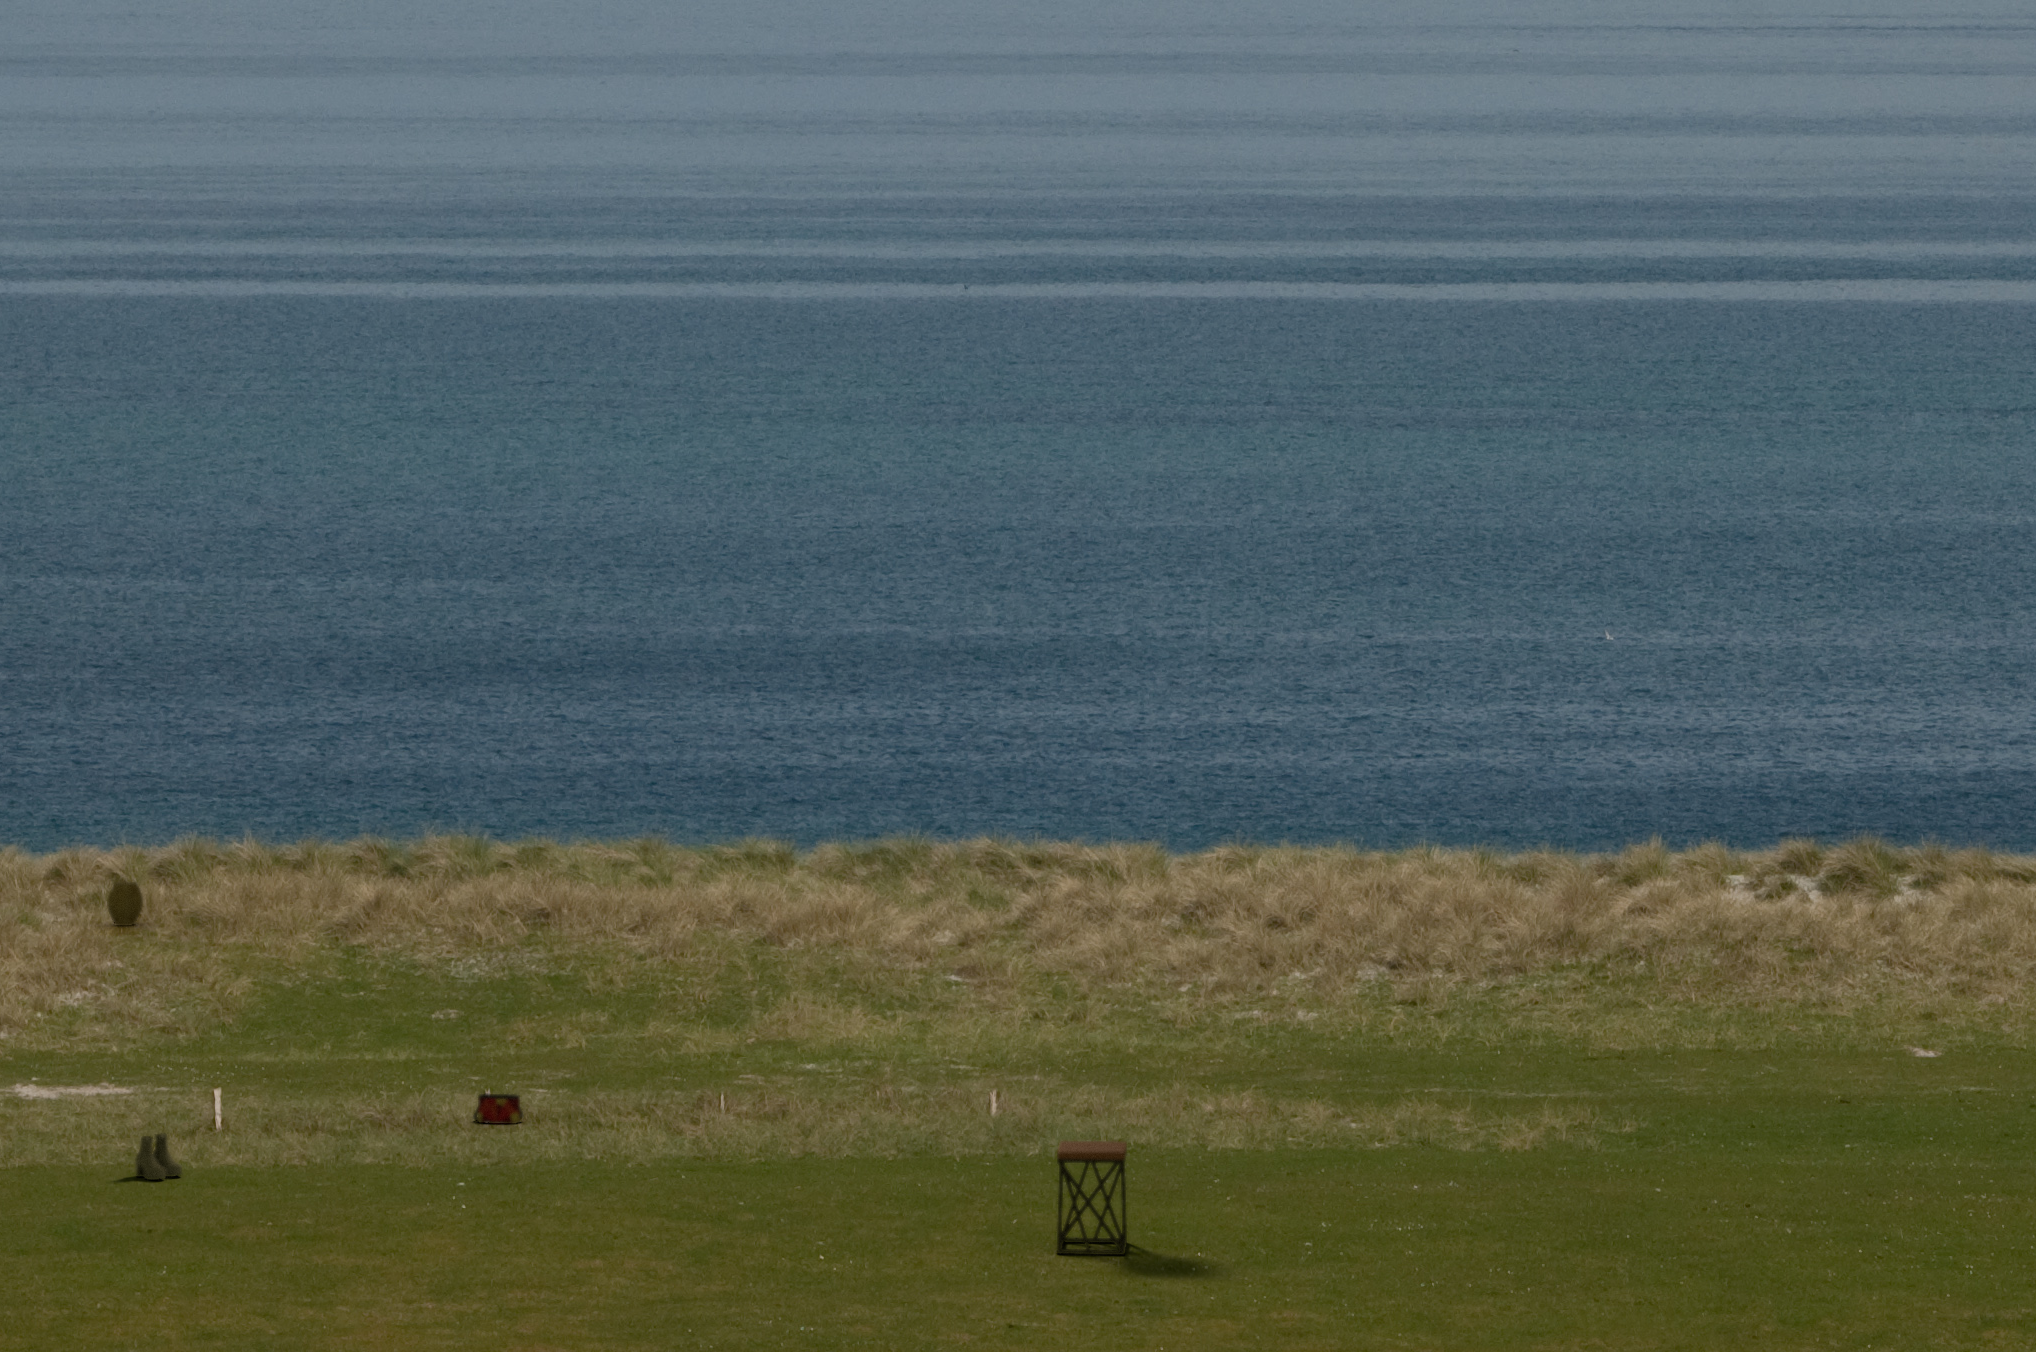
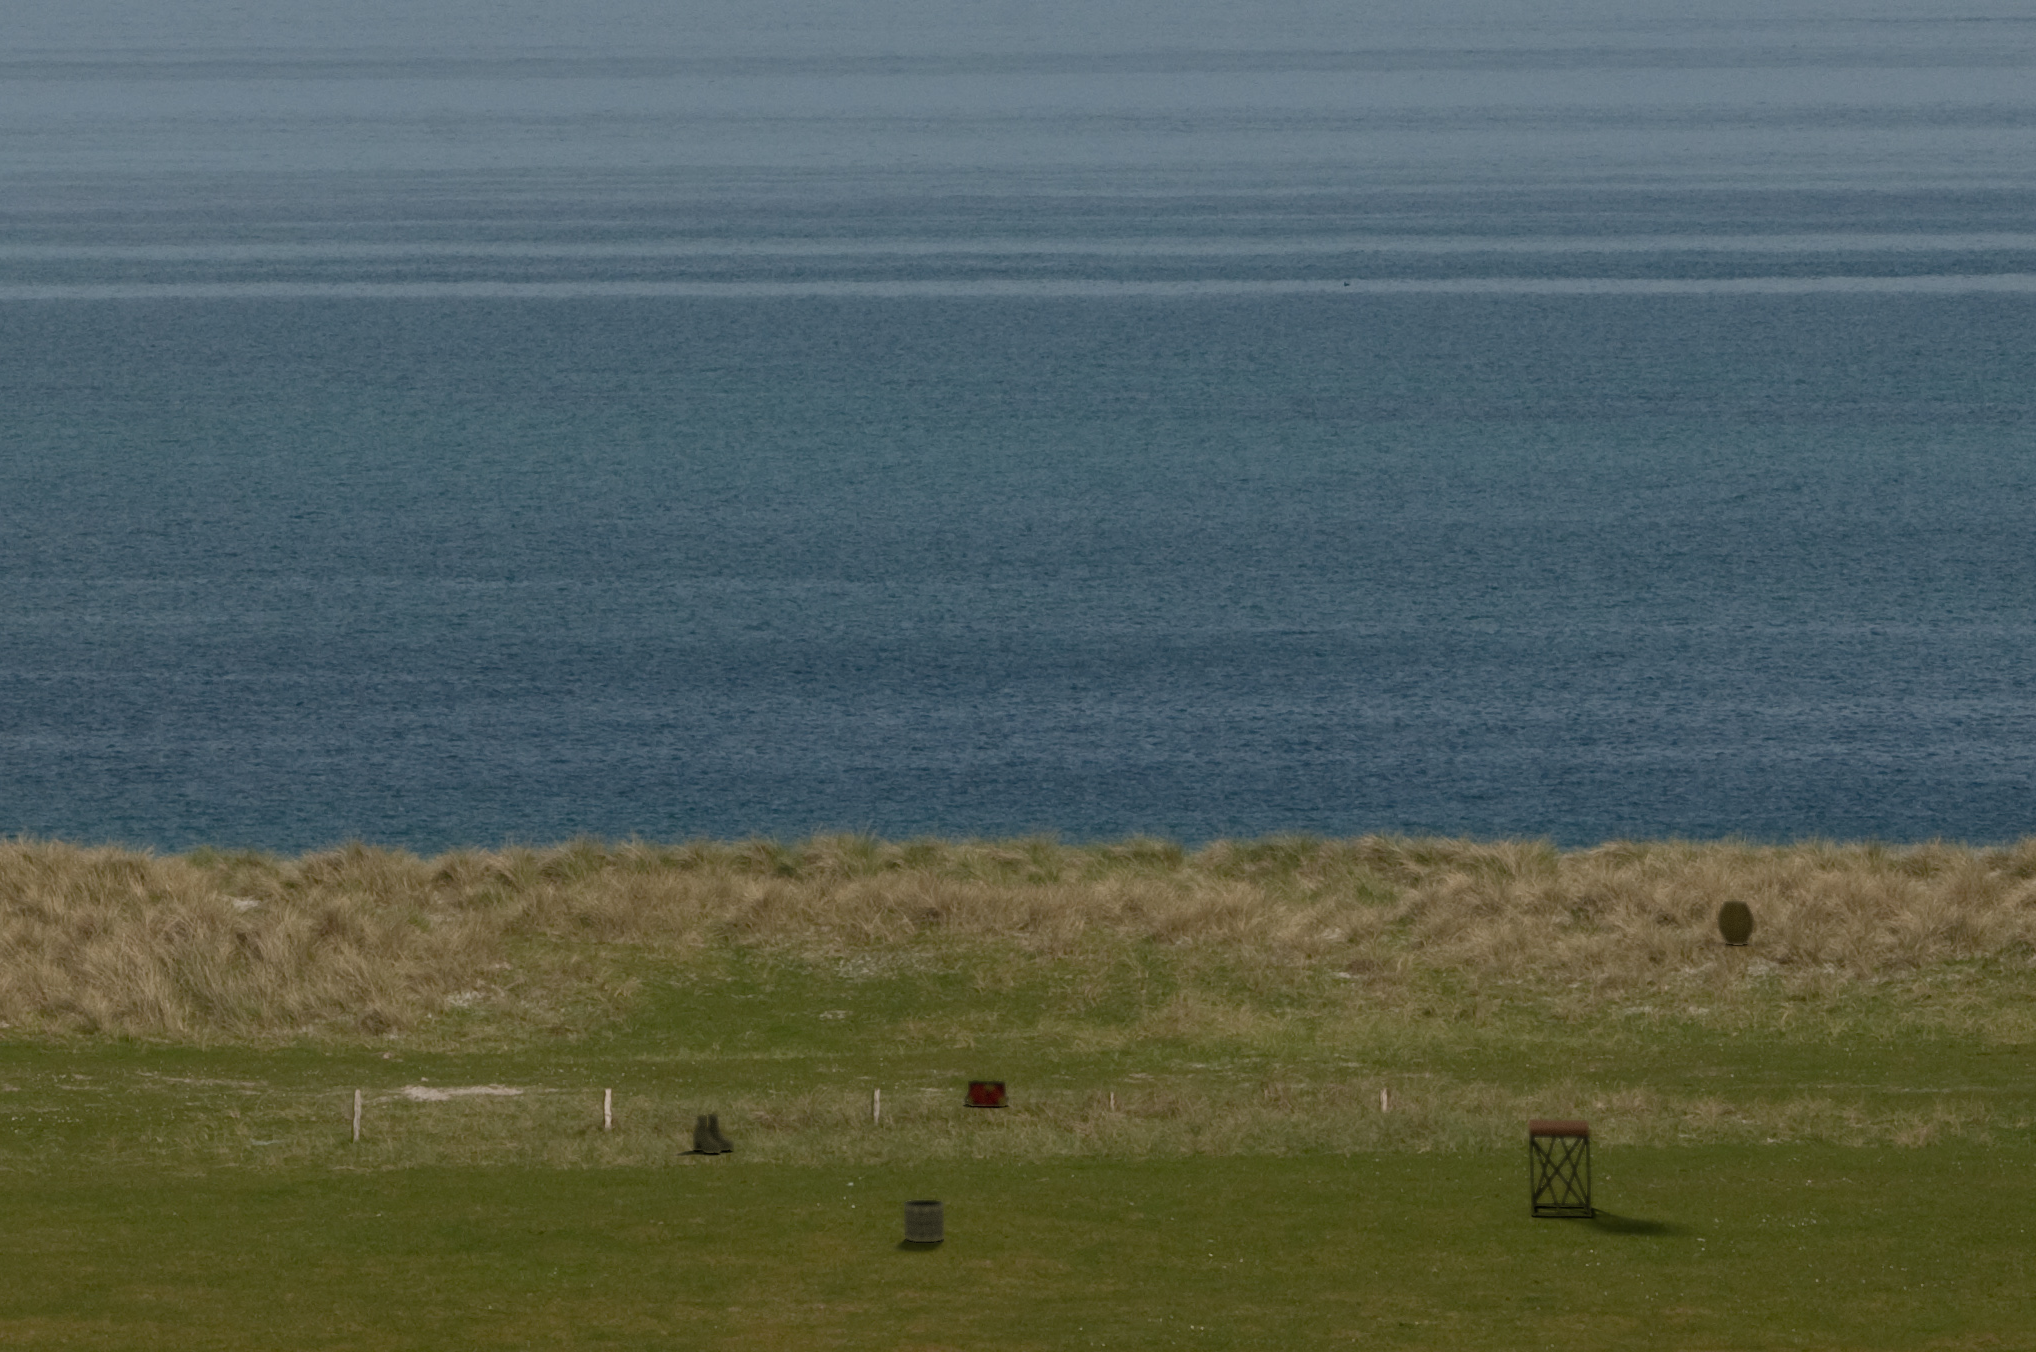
woven basket: present [107,881,143,926] -> present [1717,900,1754,945]
planter: none [319,1240,367,1291] -> present [904,1200,944,1242]

